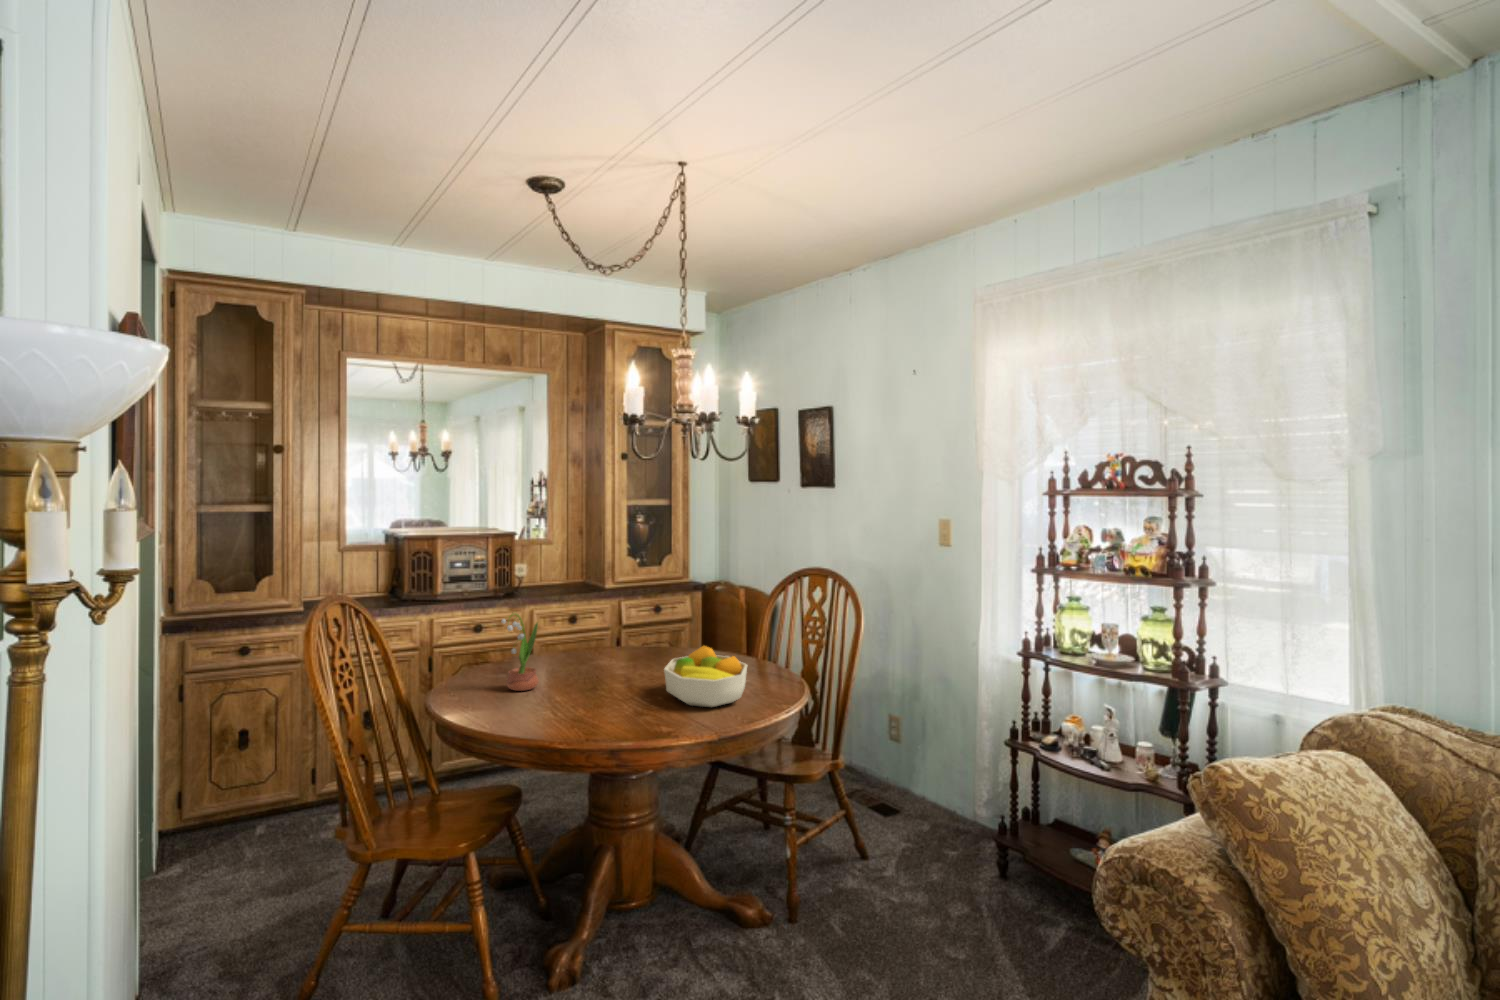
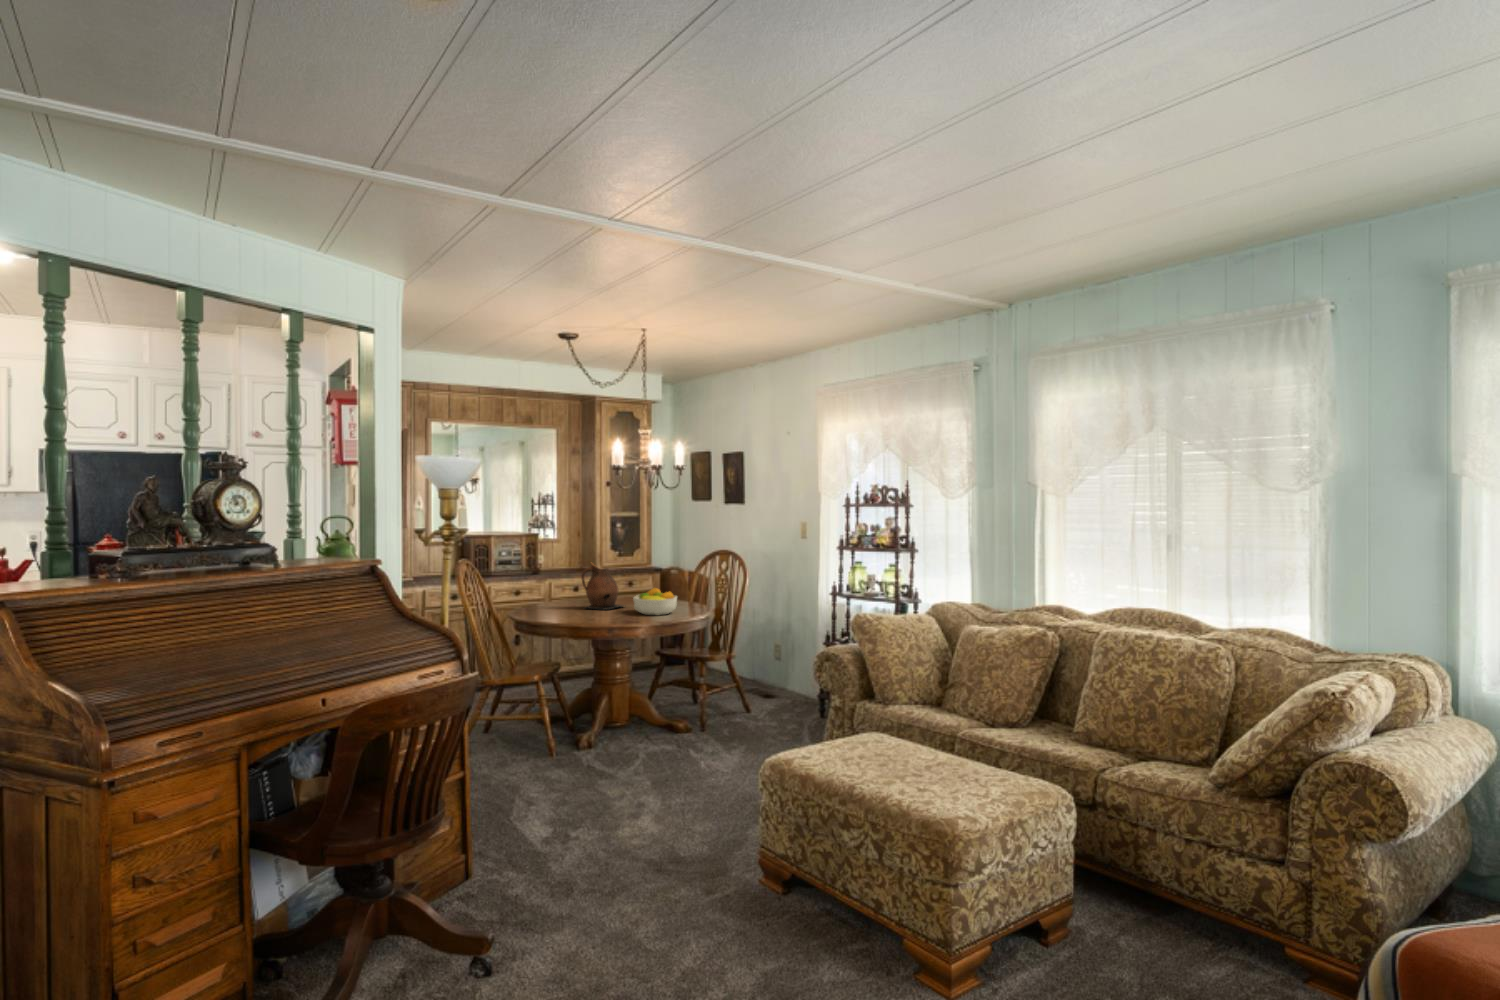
ceramic pitcher: none [570,595,650,687] -> present [581,563,623,610]
potted flower: present [501,613,539,691] -> none [546,569,566,612]

